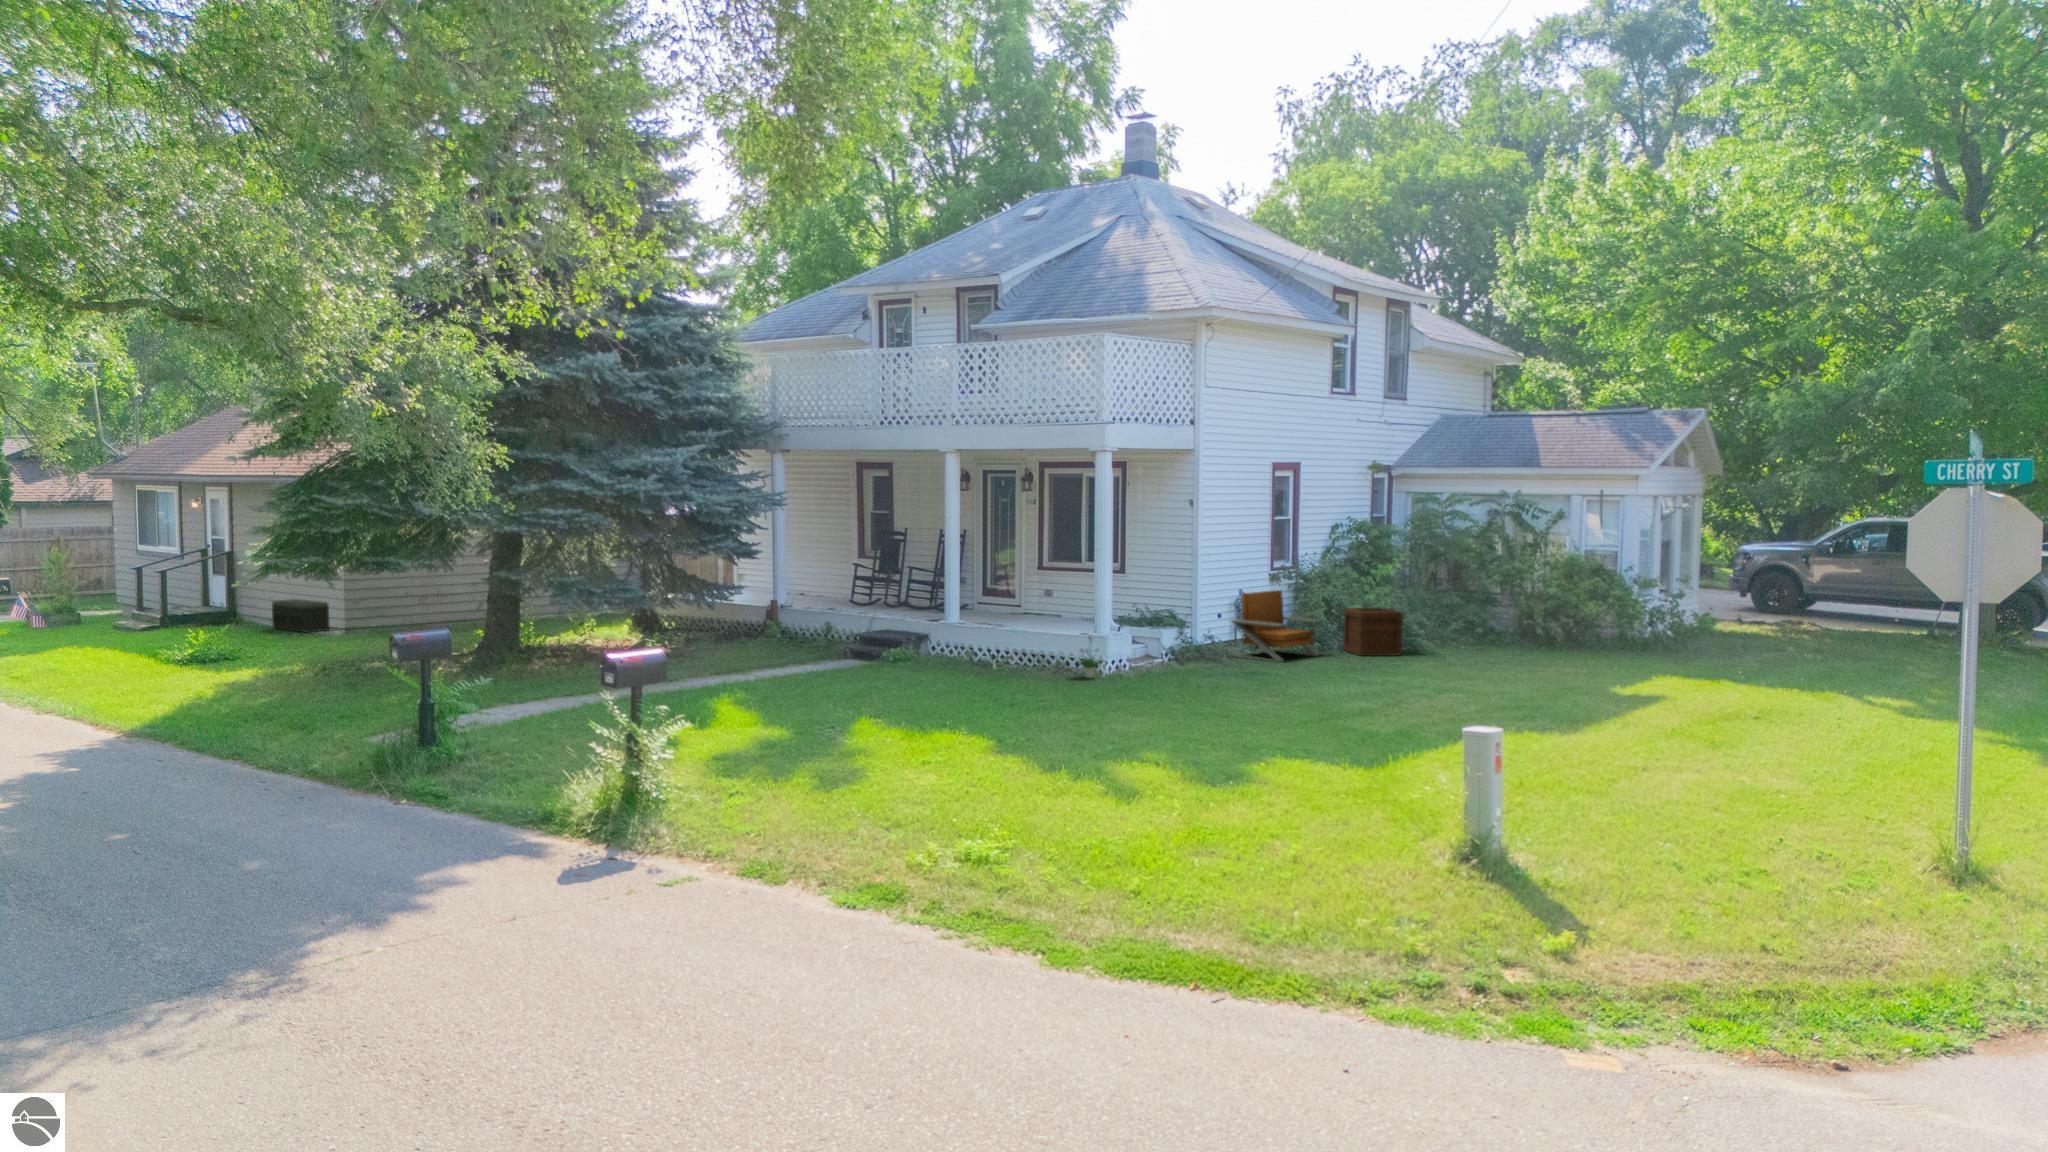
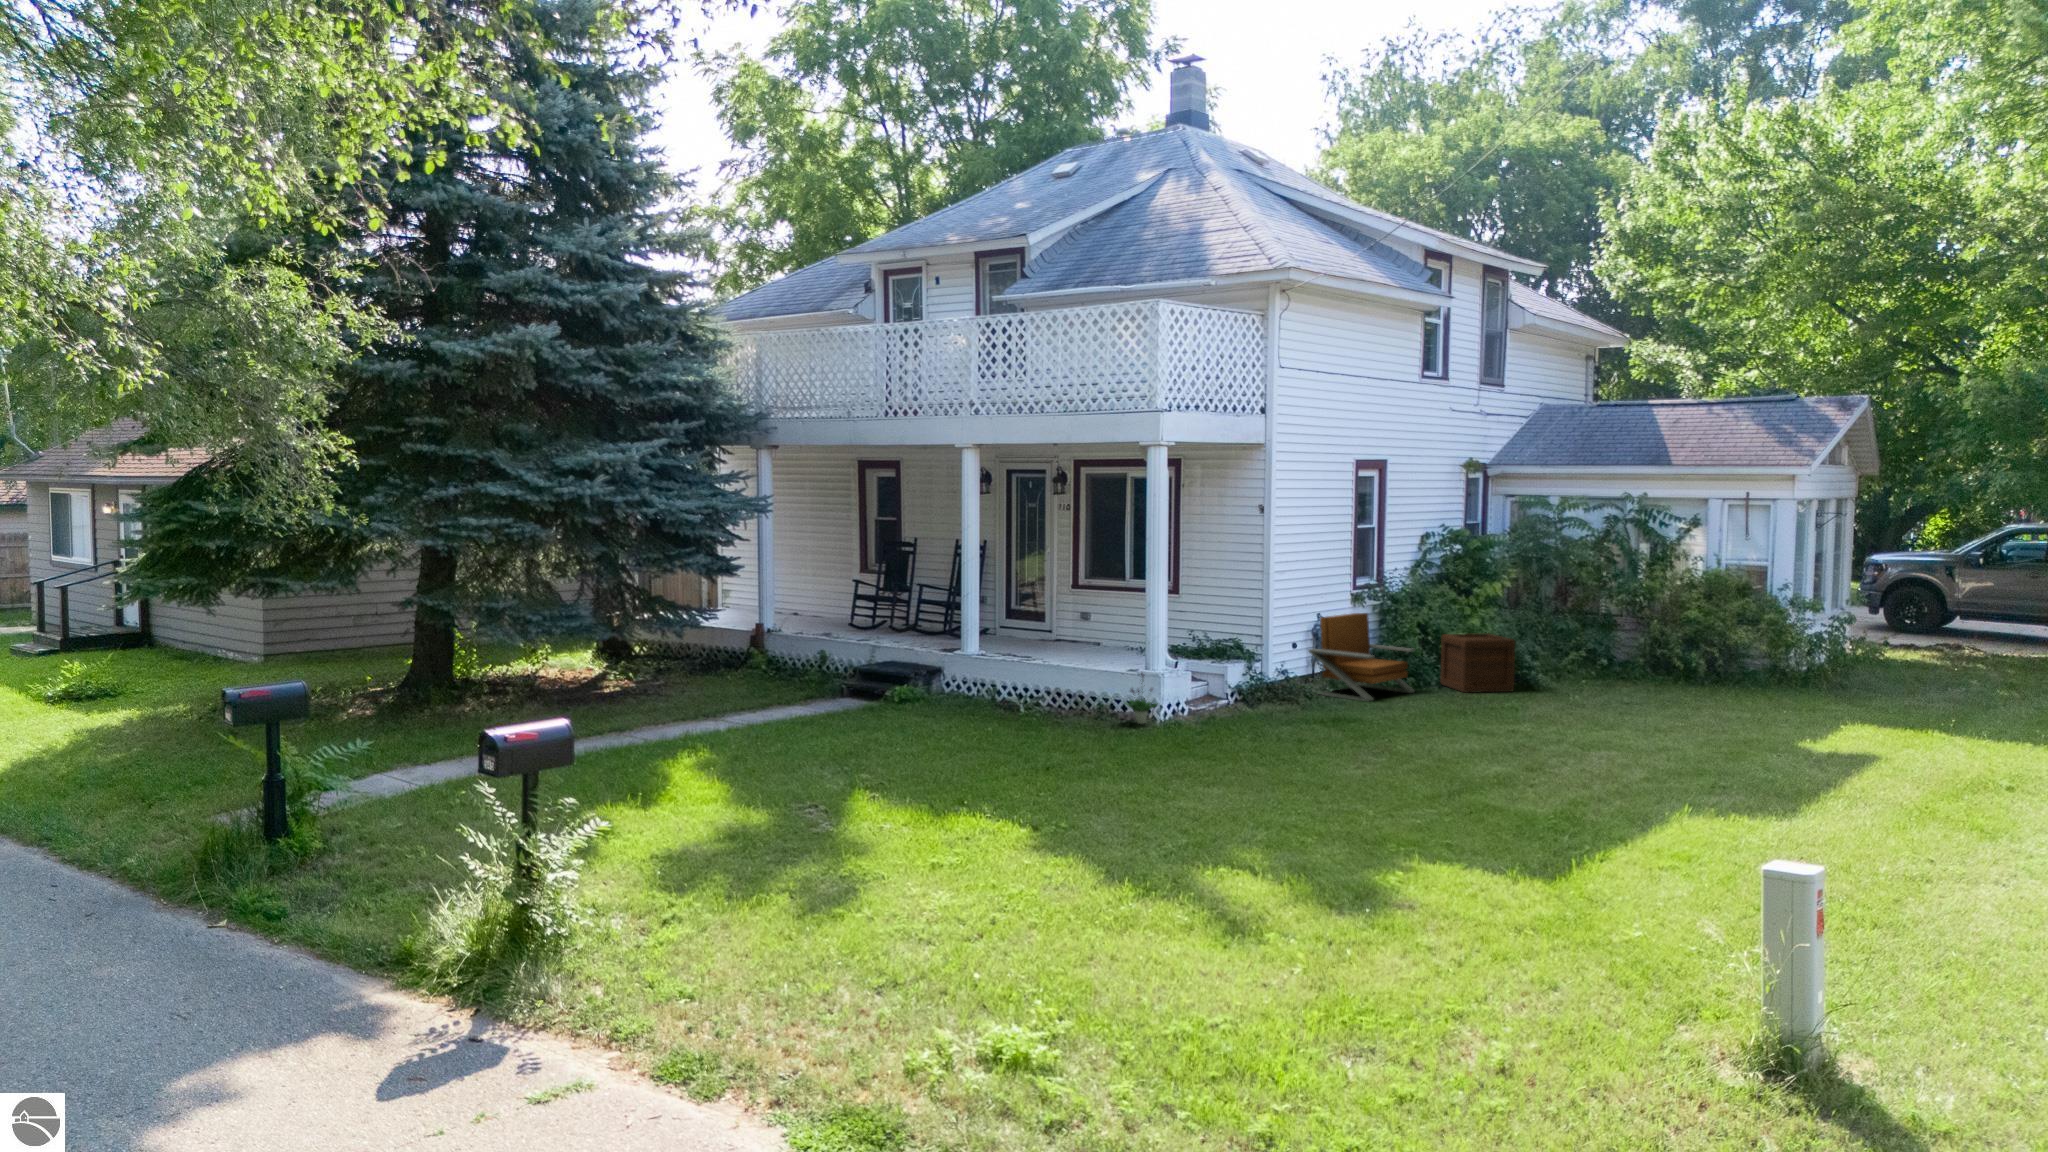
storage bench: present [272,599,329,633] -> none [180,620,246,660]

